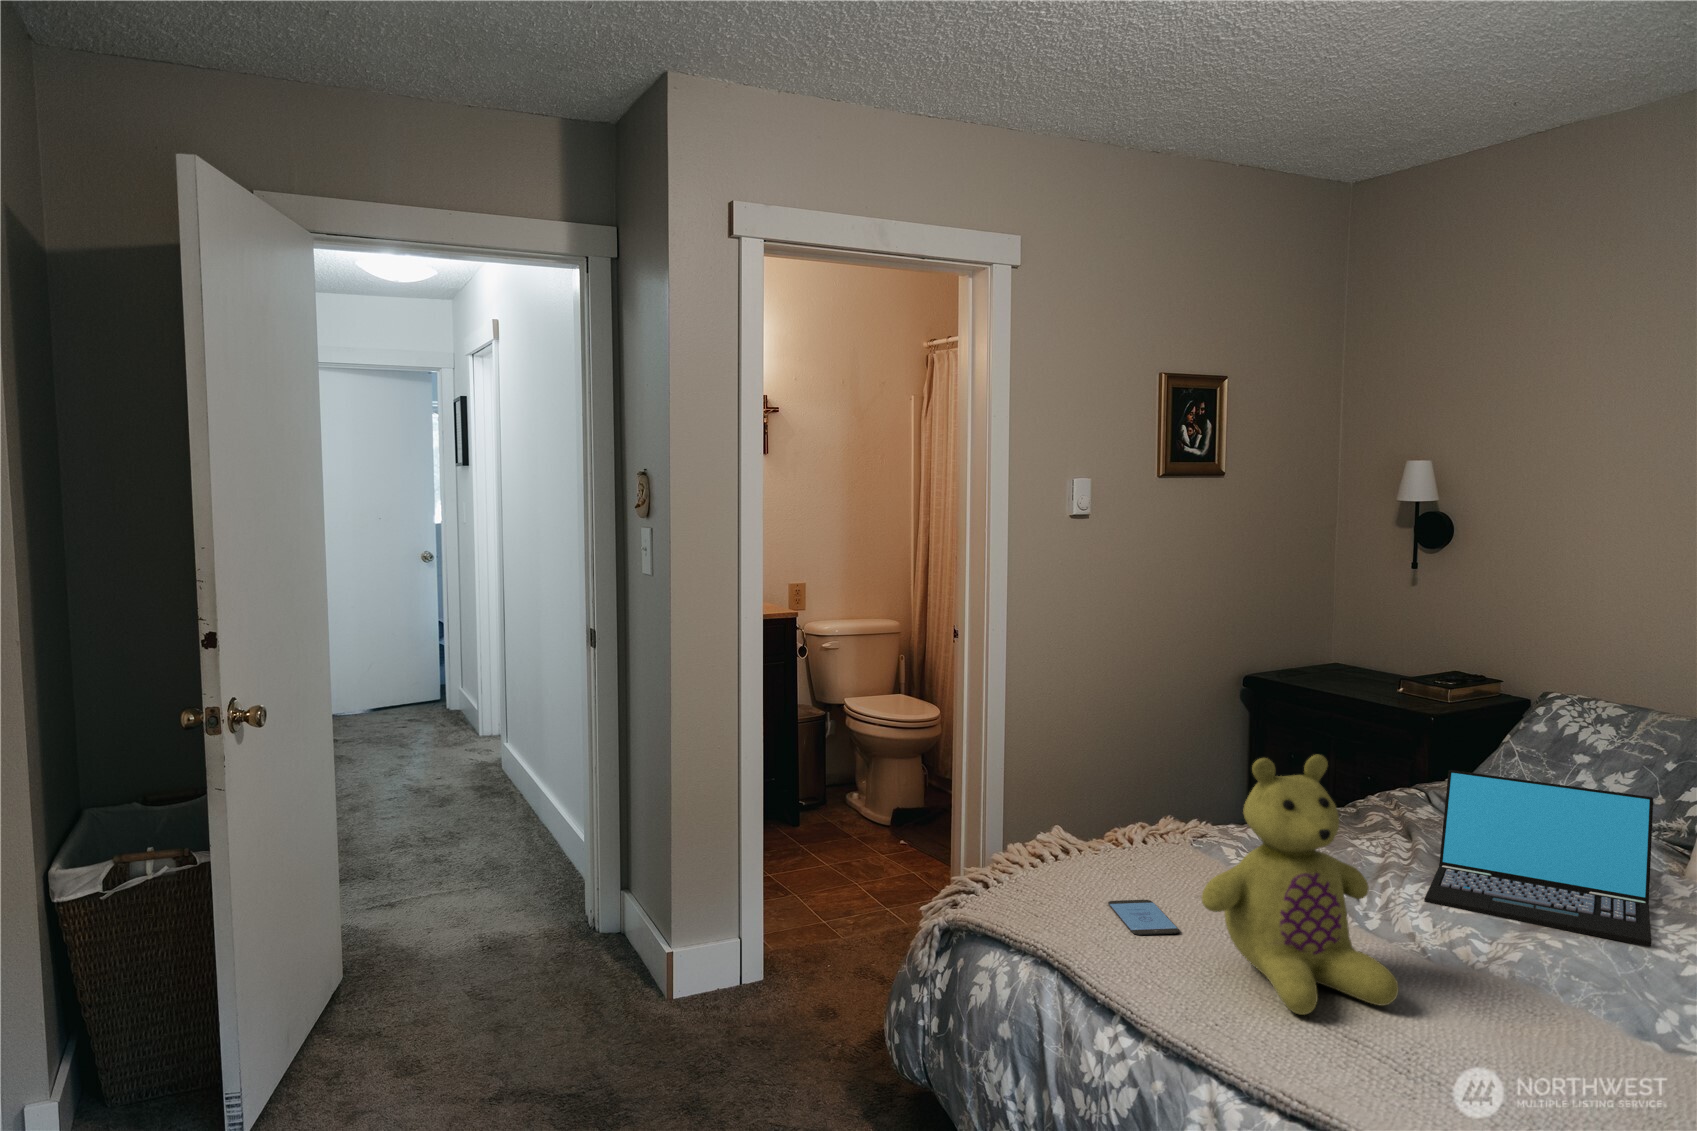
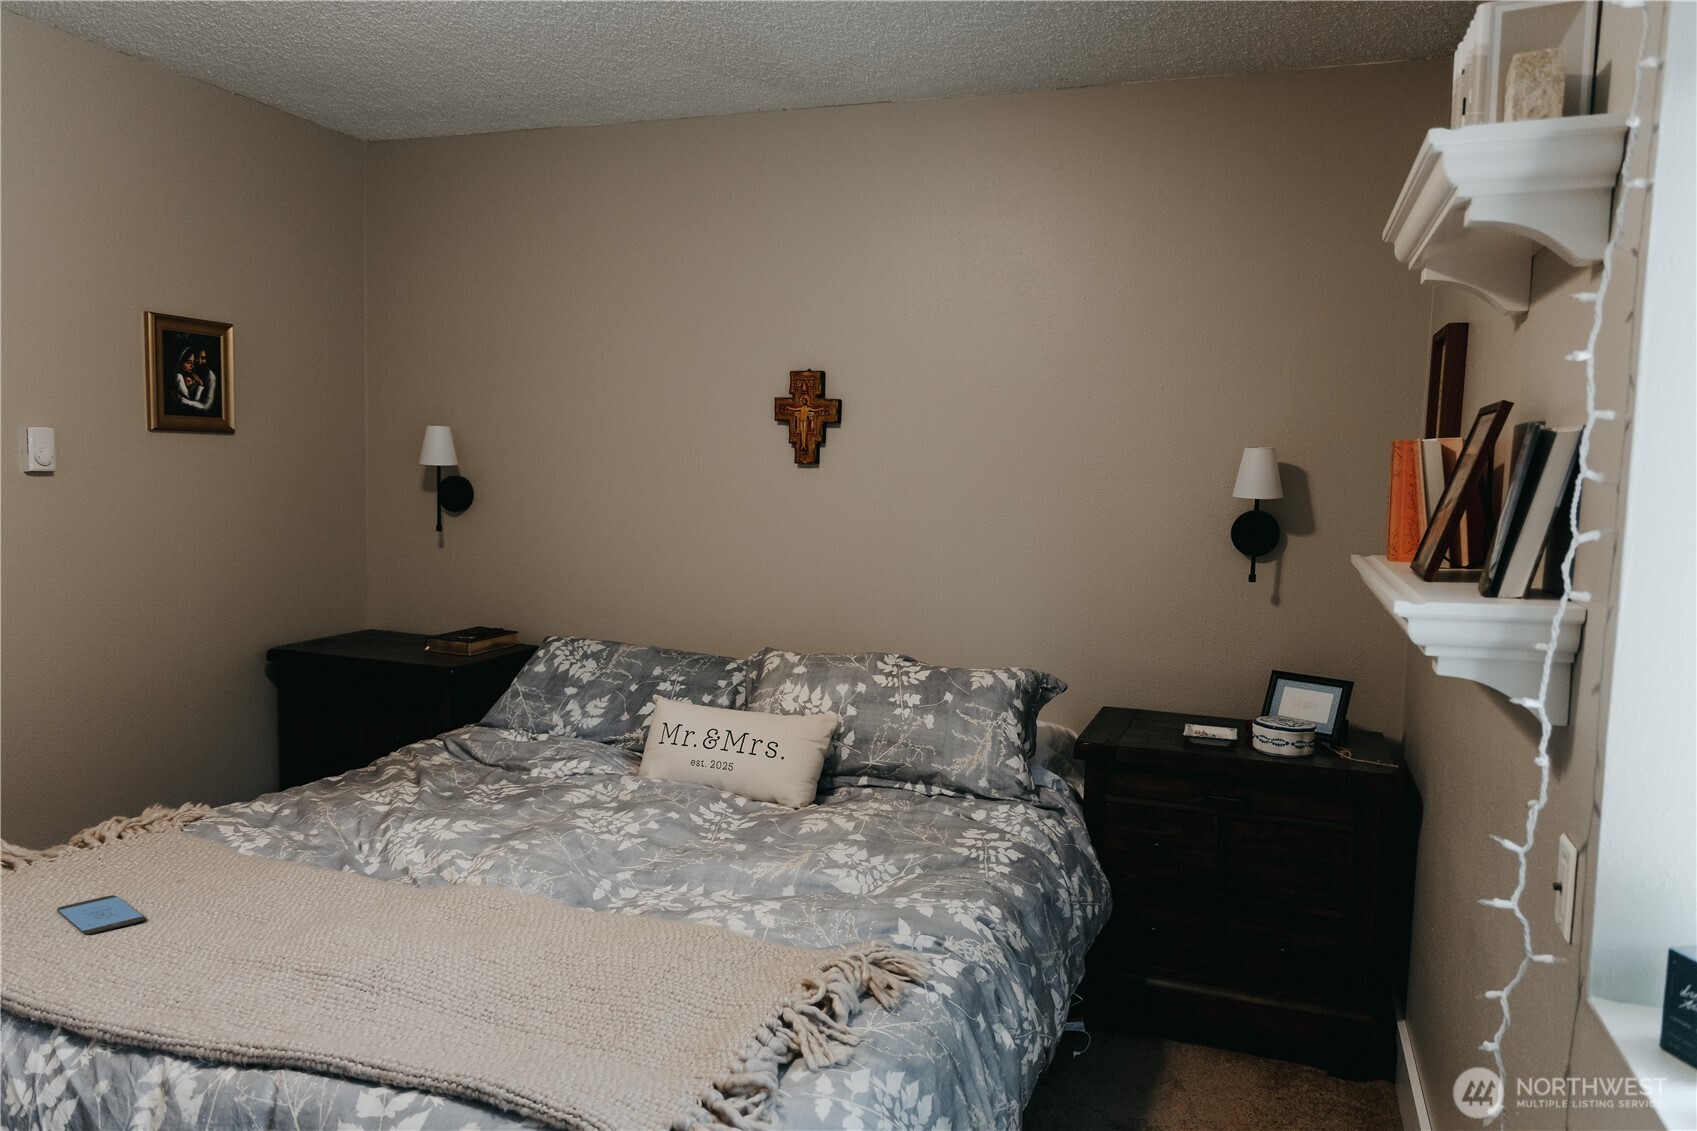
stuffed bear: present [1201,755,1399,1015] -> none [159,701,371,965]
laptop: present [1424,770,1653,947] -> none [419,710,607,837]

